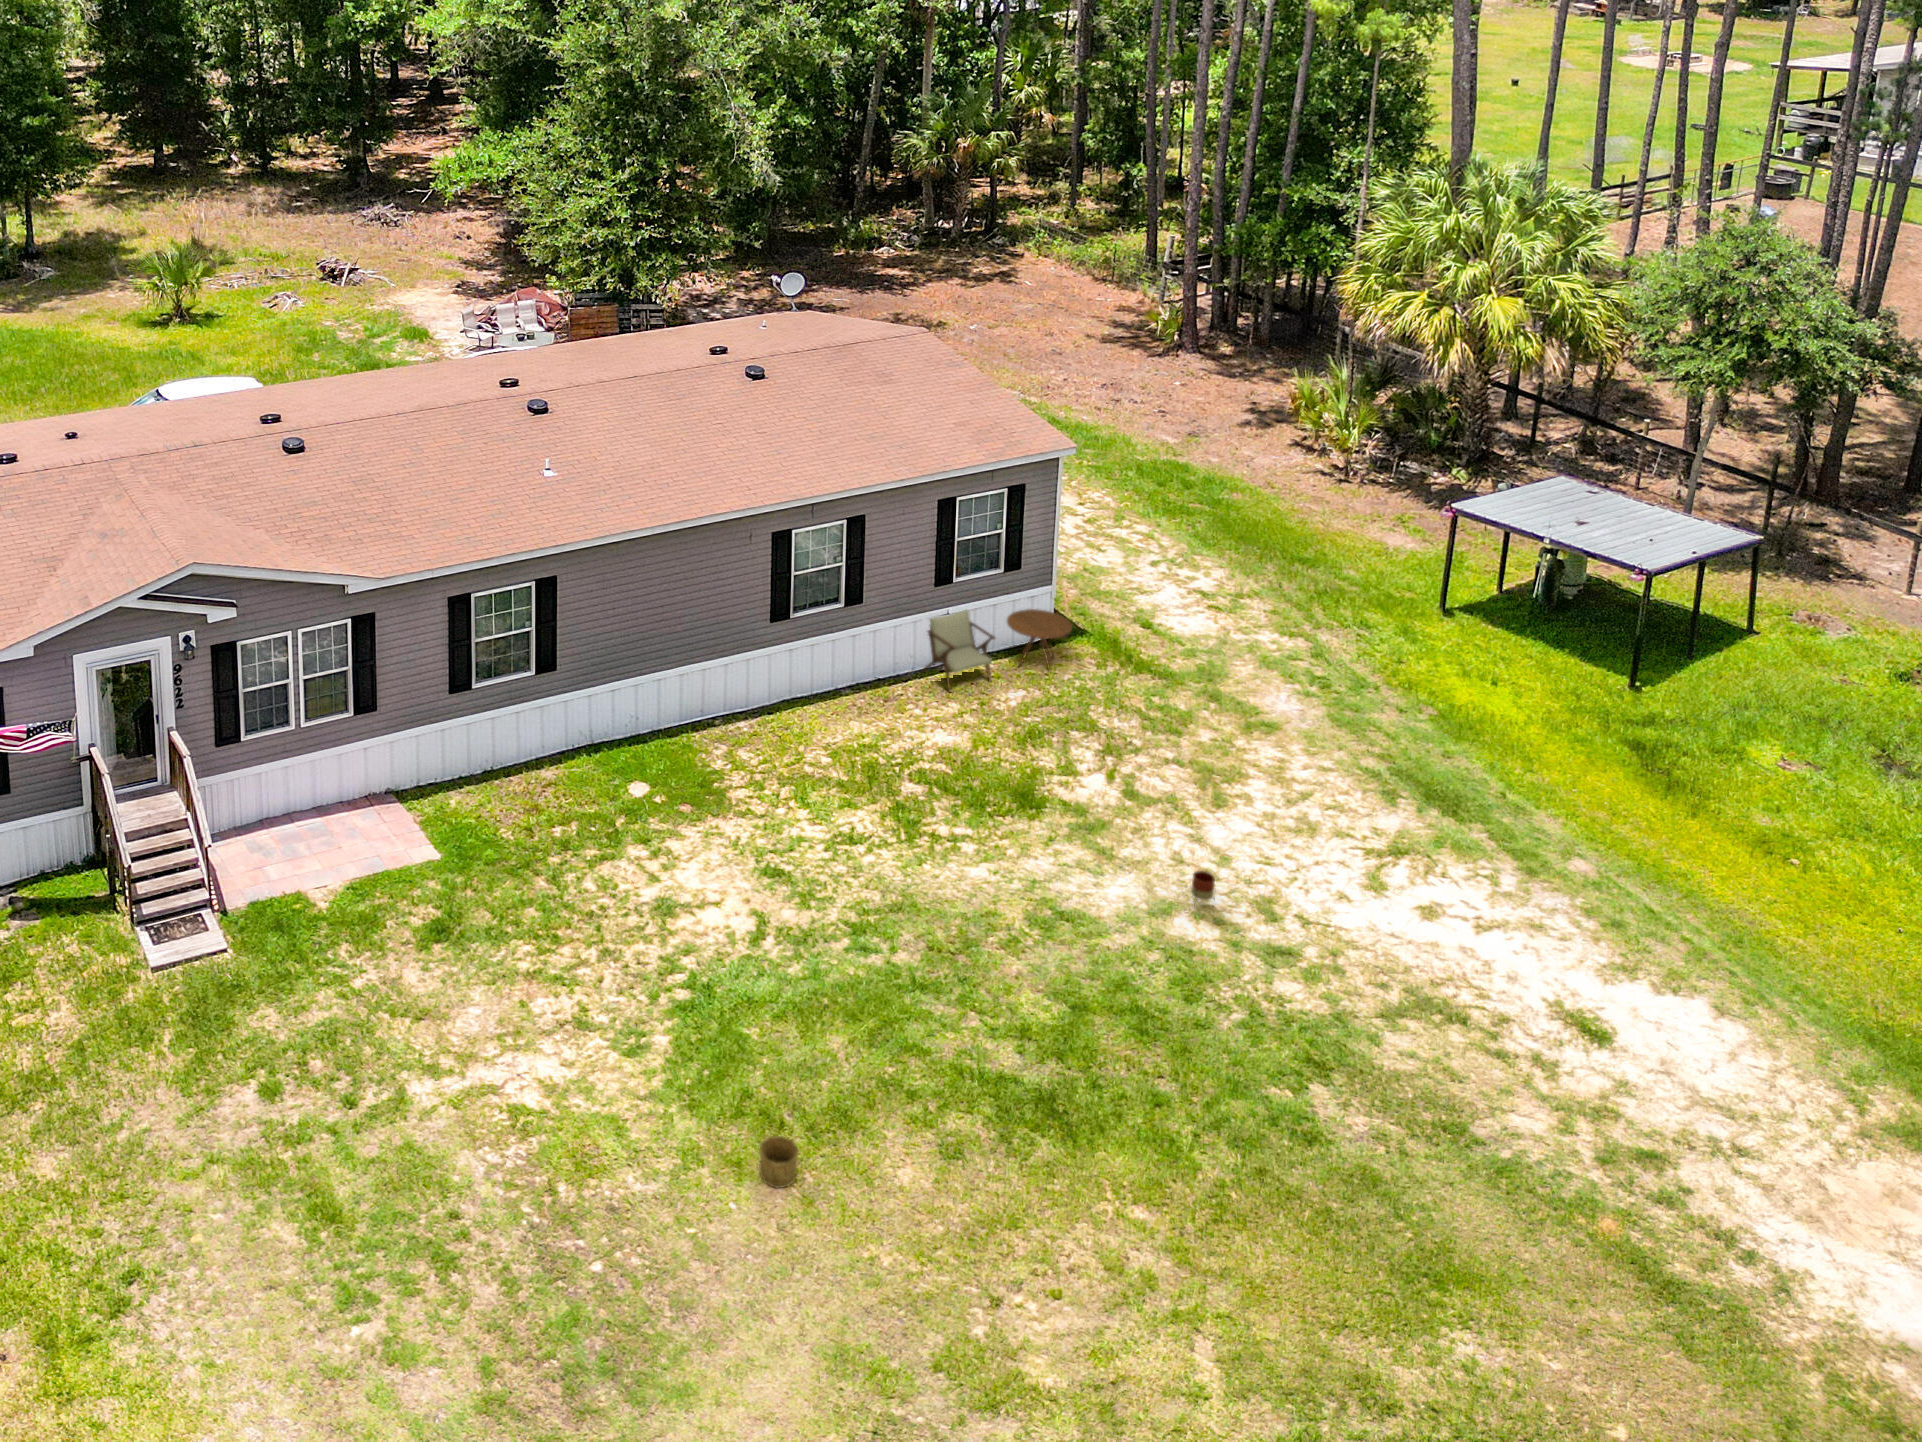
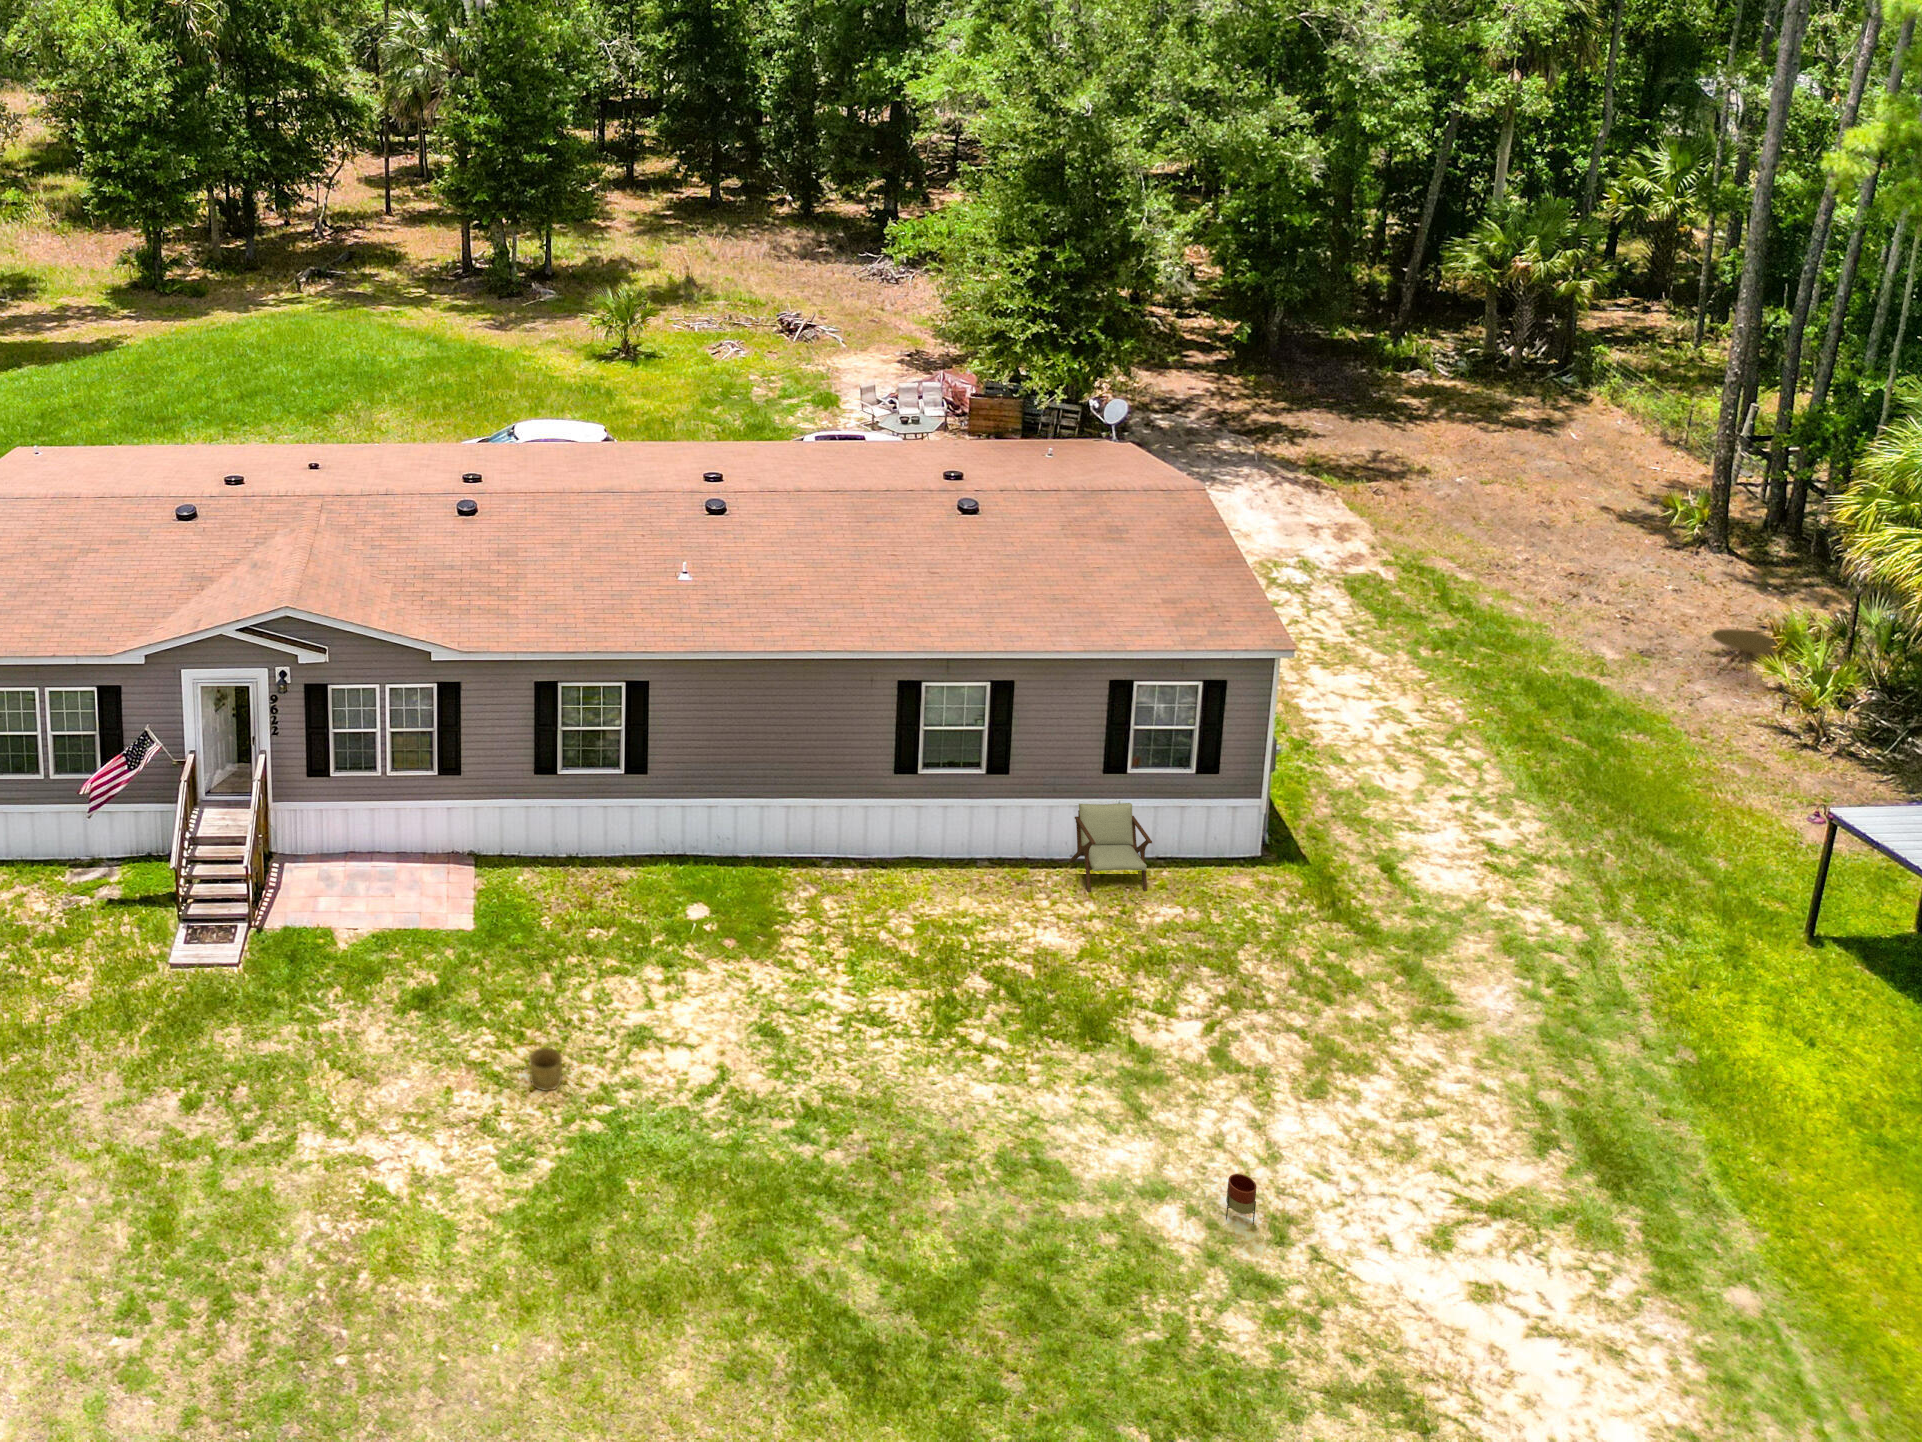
round table: present [1007,609,1072,670] -> present [1712,629,1772,673]
wooden bucket: present [759,1136,799,1188] -> present [529,1047,562,1091]

